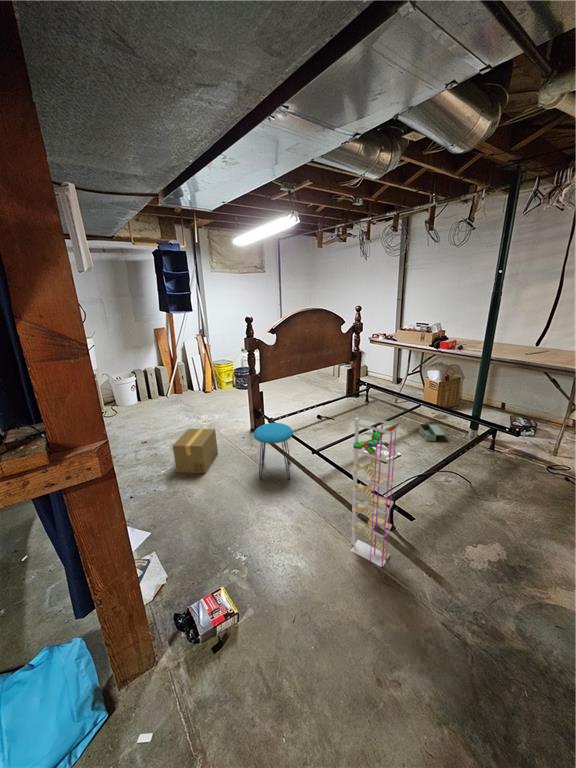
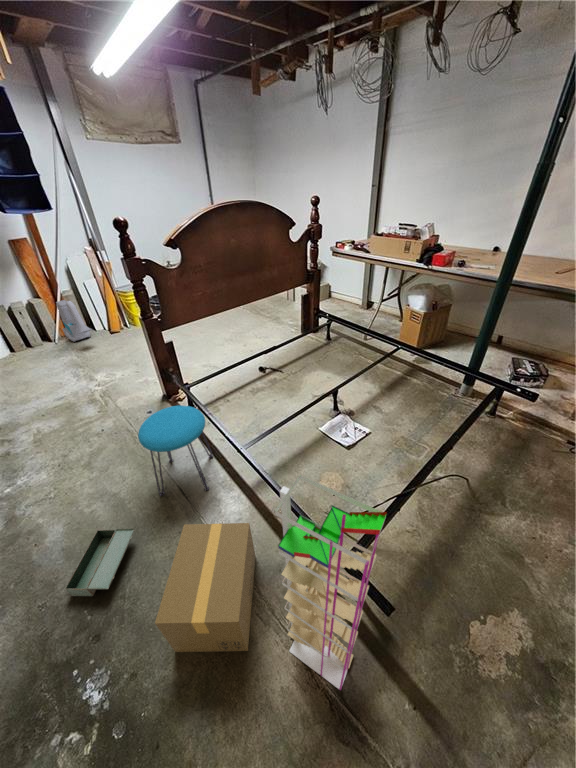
vacuum cleaner: none [173,368,198,397] -> present [56,300,92,342]
toolbox: present [419,424,446,441] -> present [65,529,135,596]
cardboard box: present [173,429,218,473] -> present [155,523,256,652]

